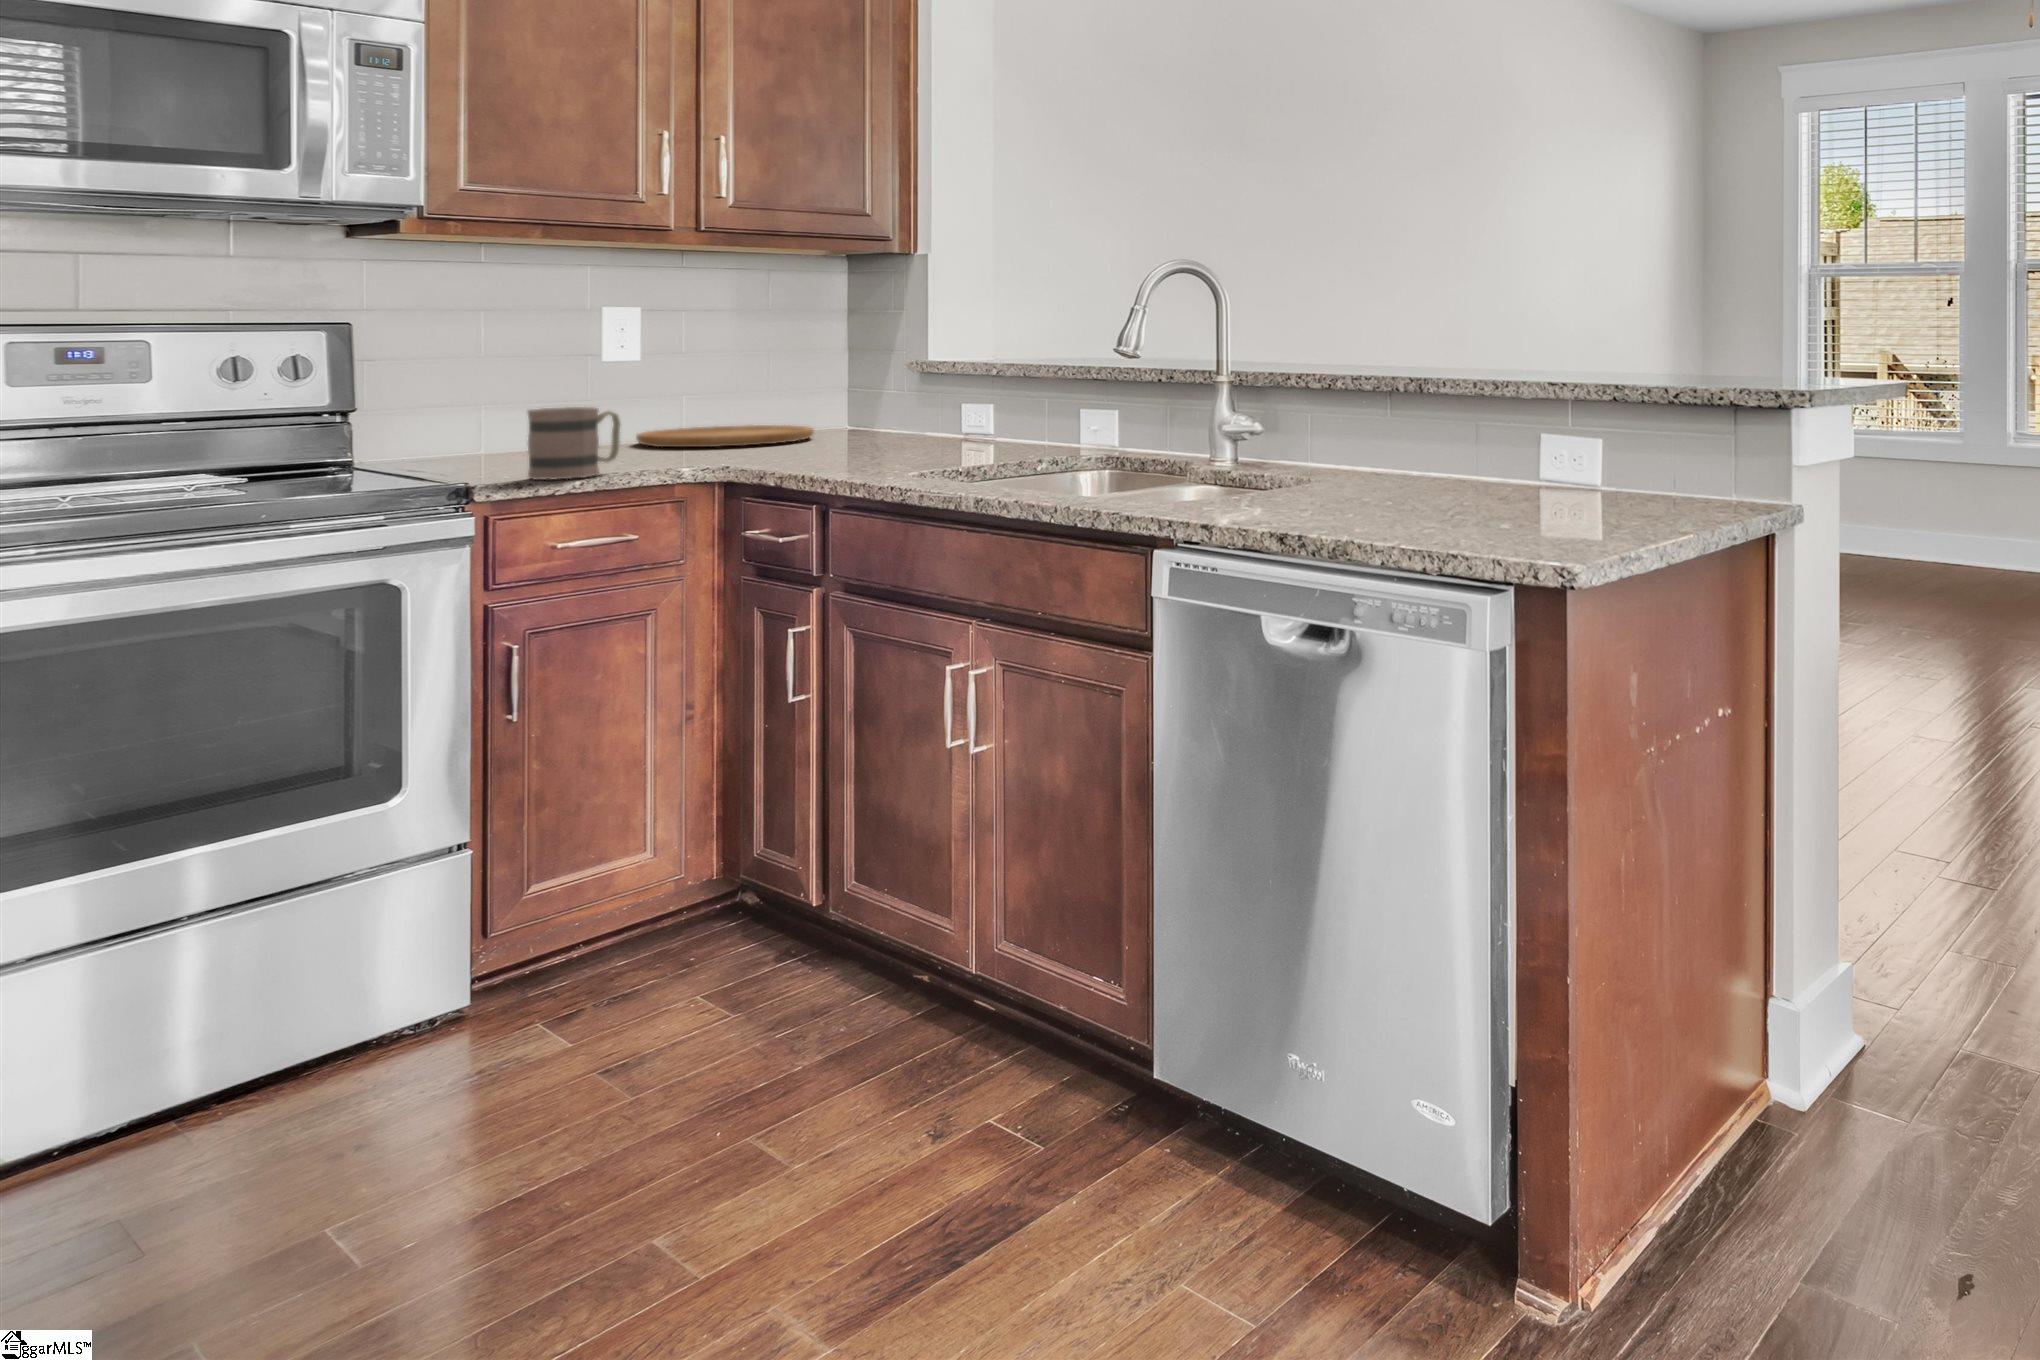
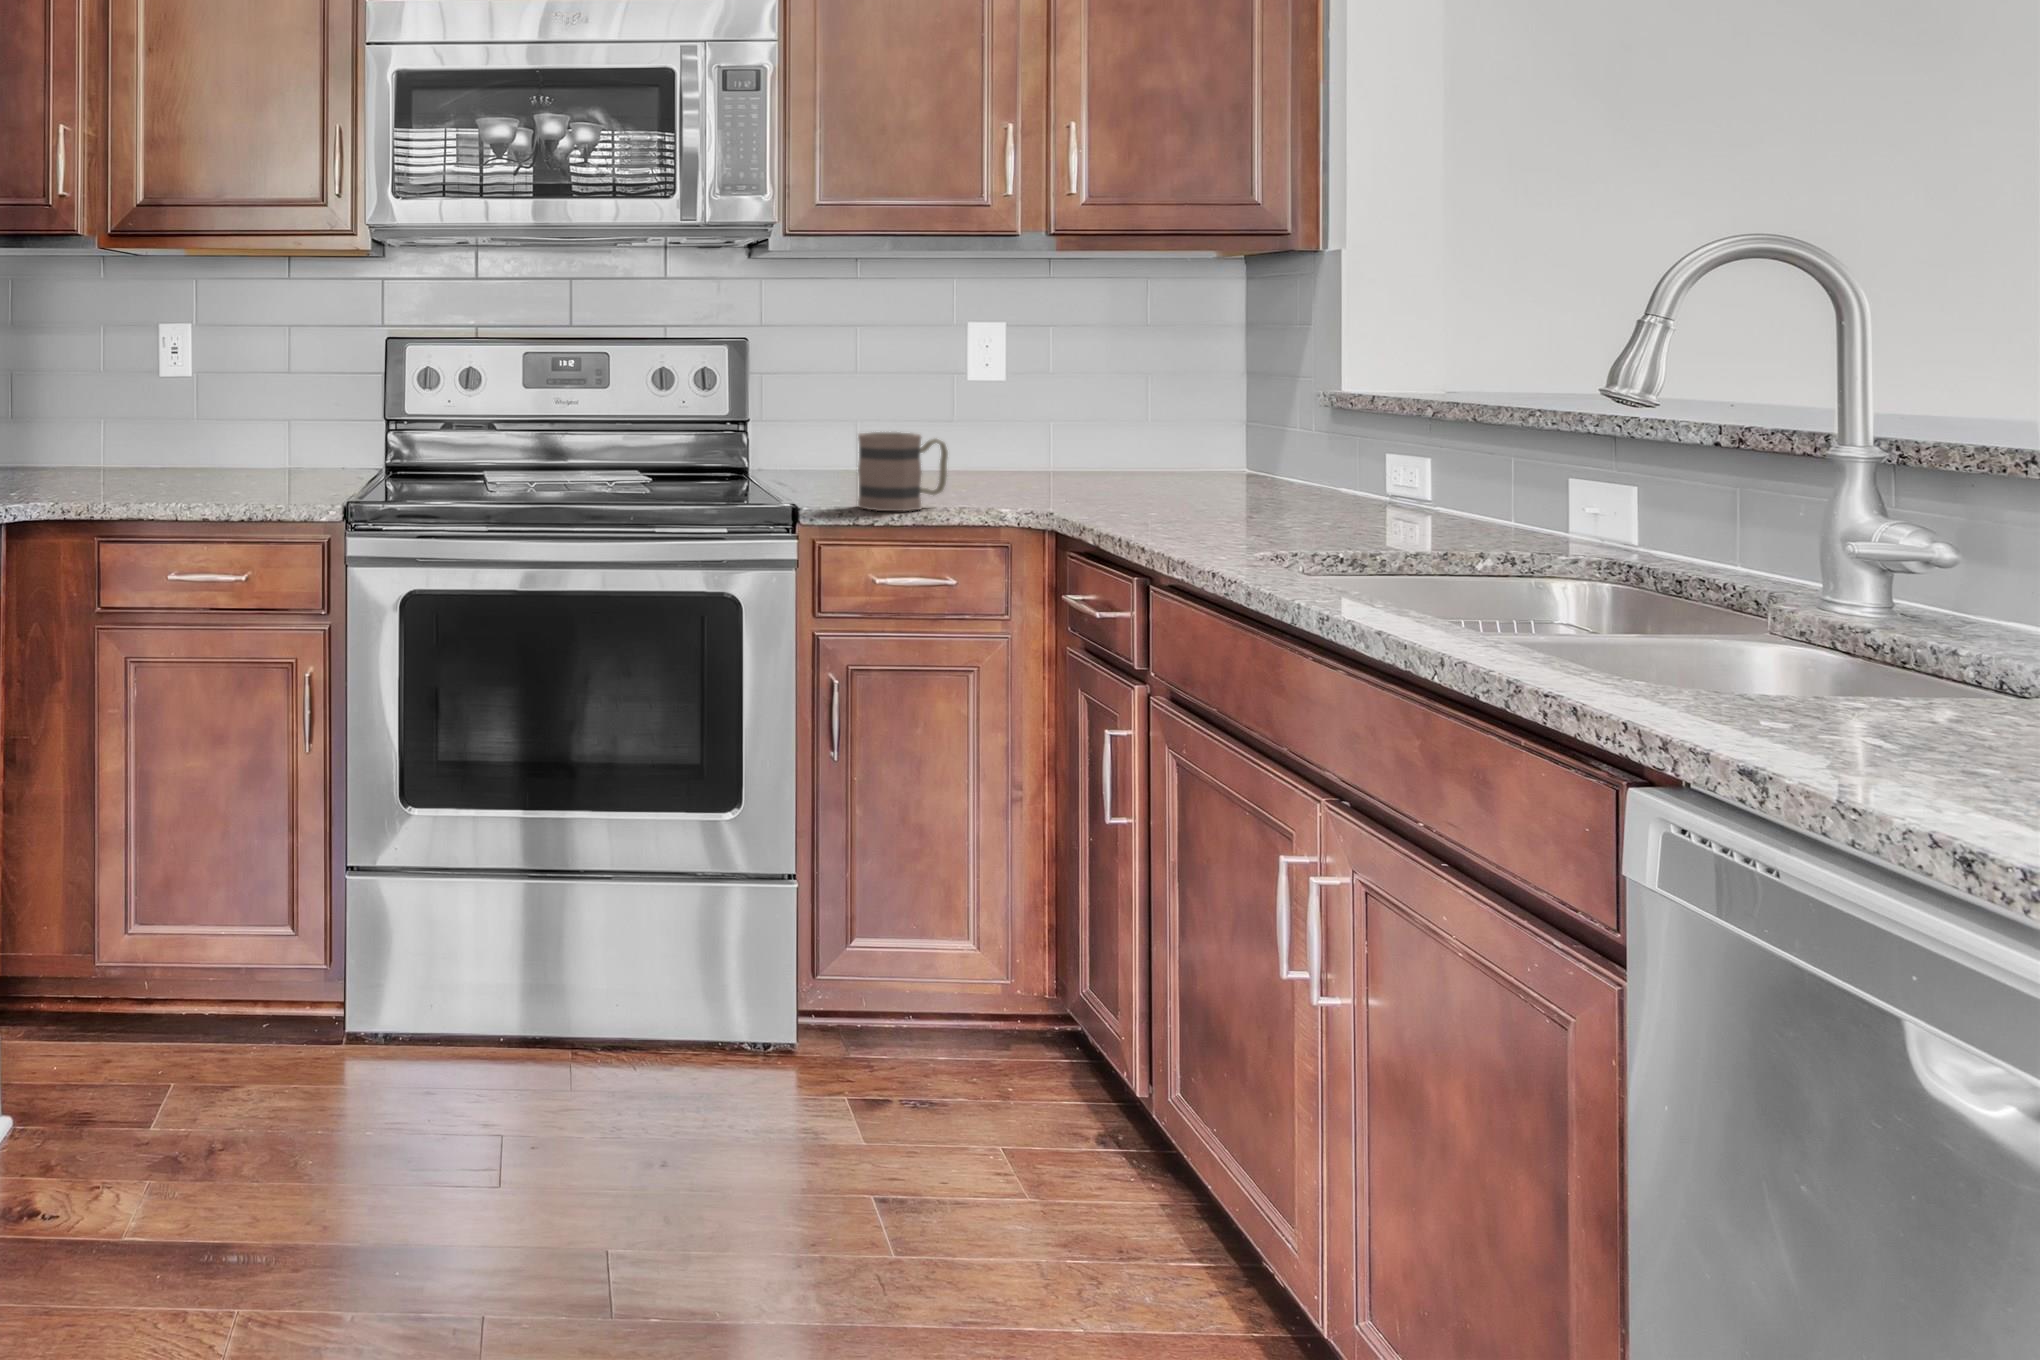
cutting board: present [636,425,814,447] -> none [1003,454,1196,482]

